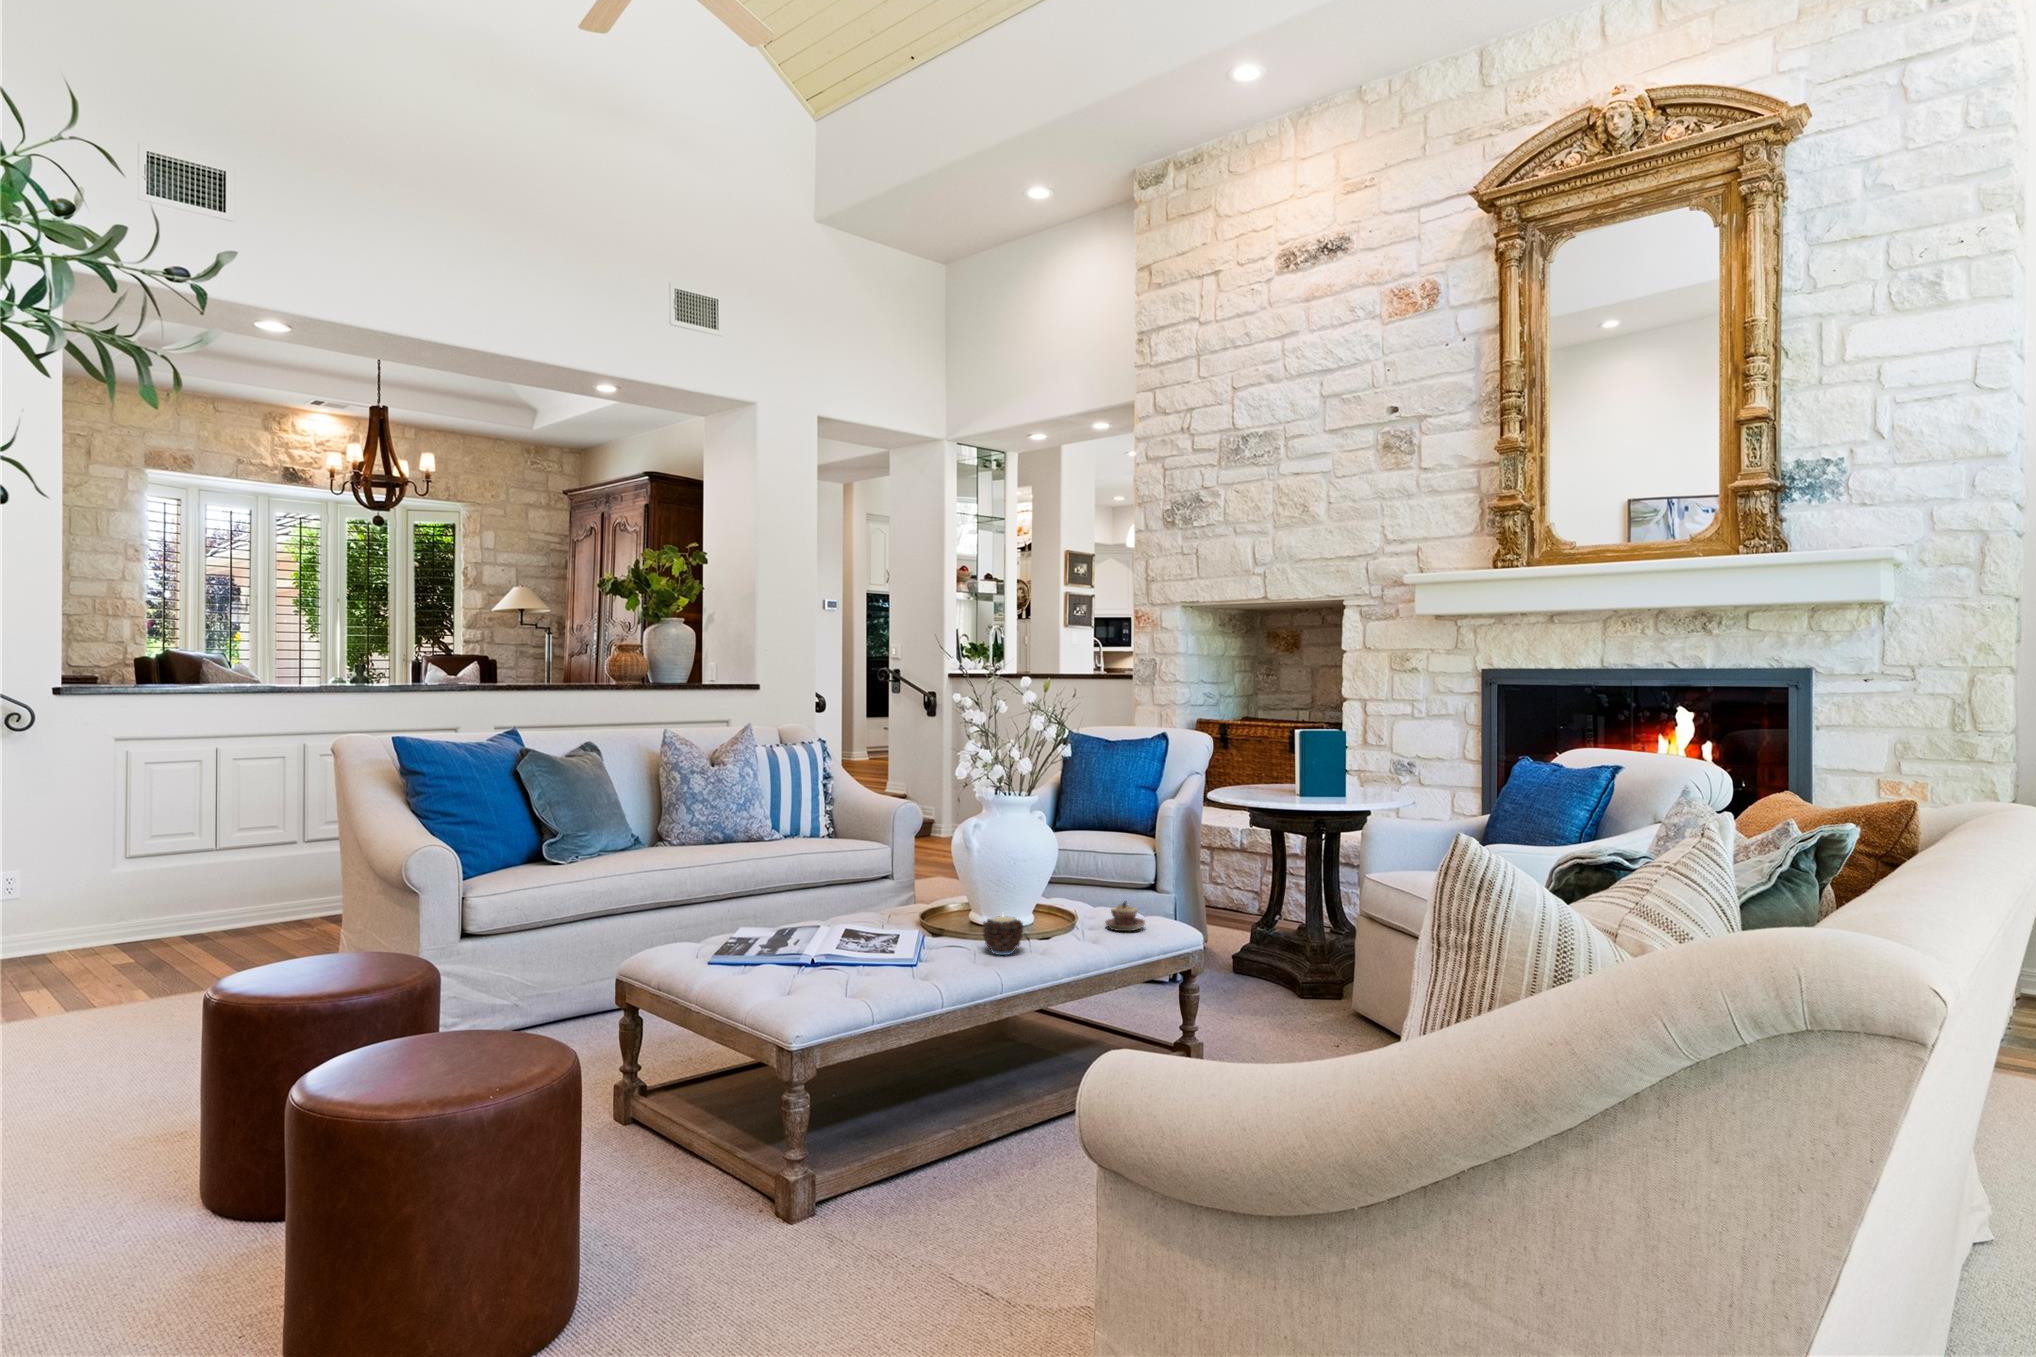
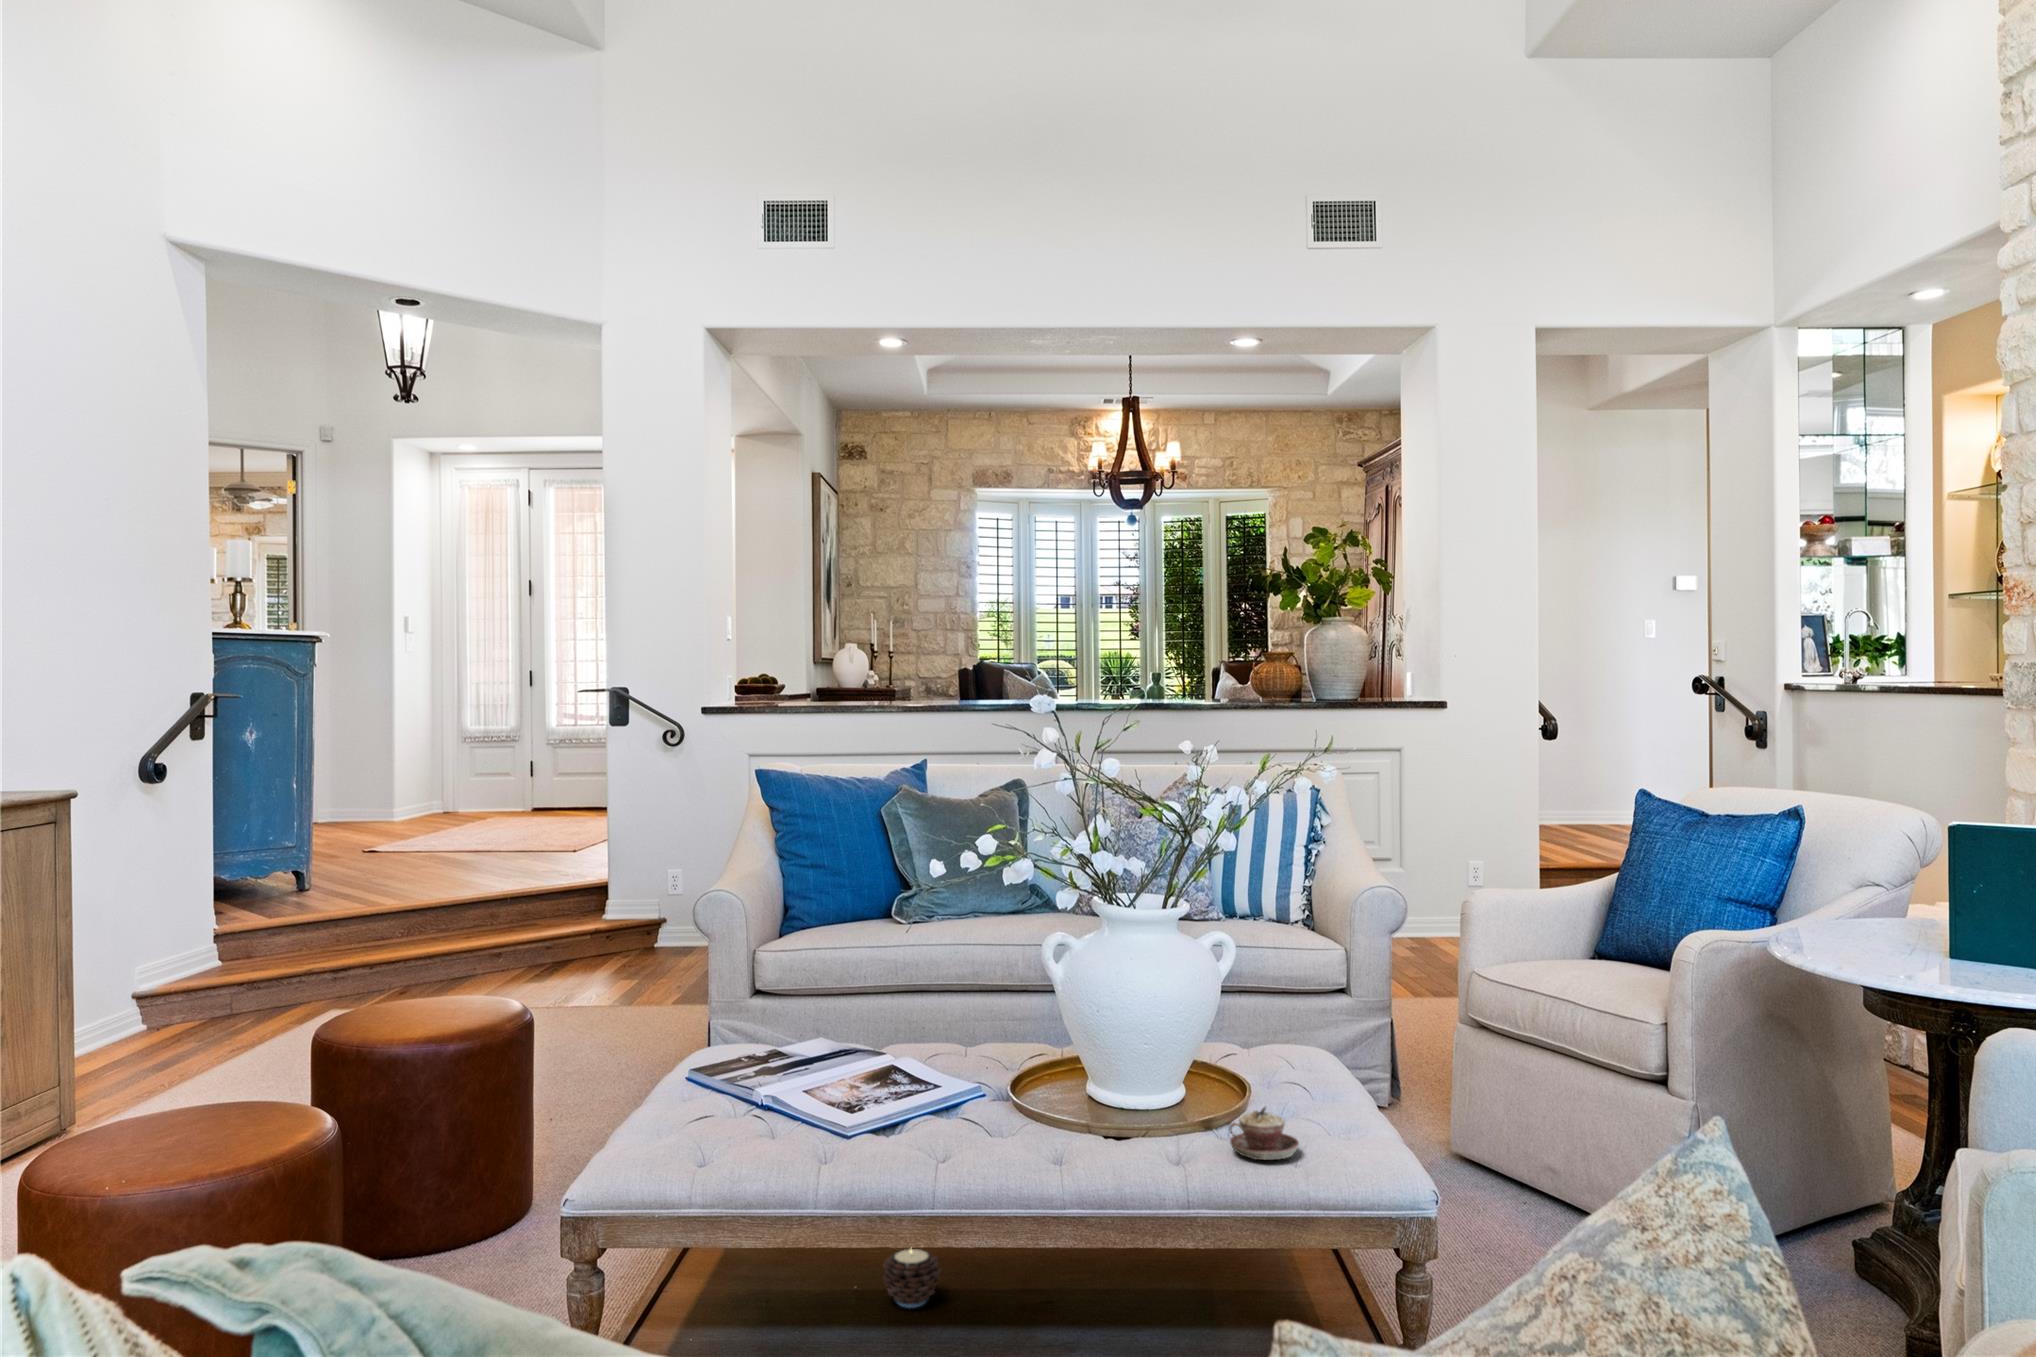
candle: present [983,916,1023,955] -> present [883,1249,940,1308]

